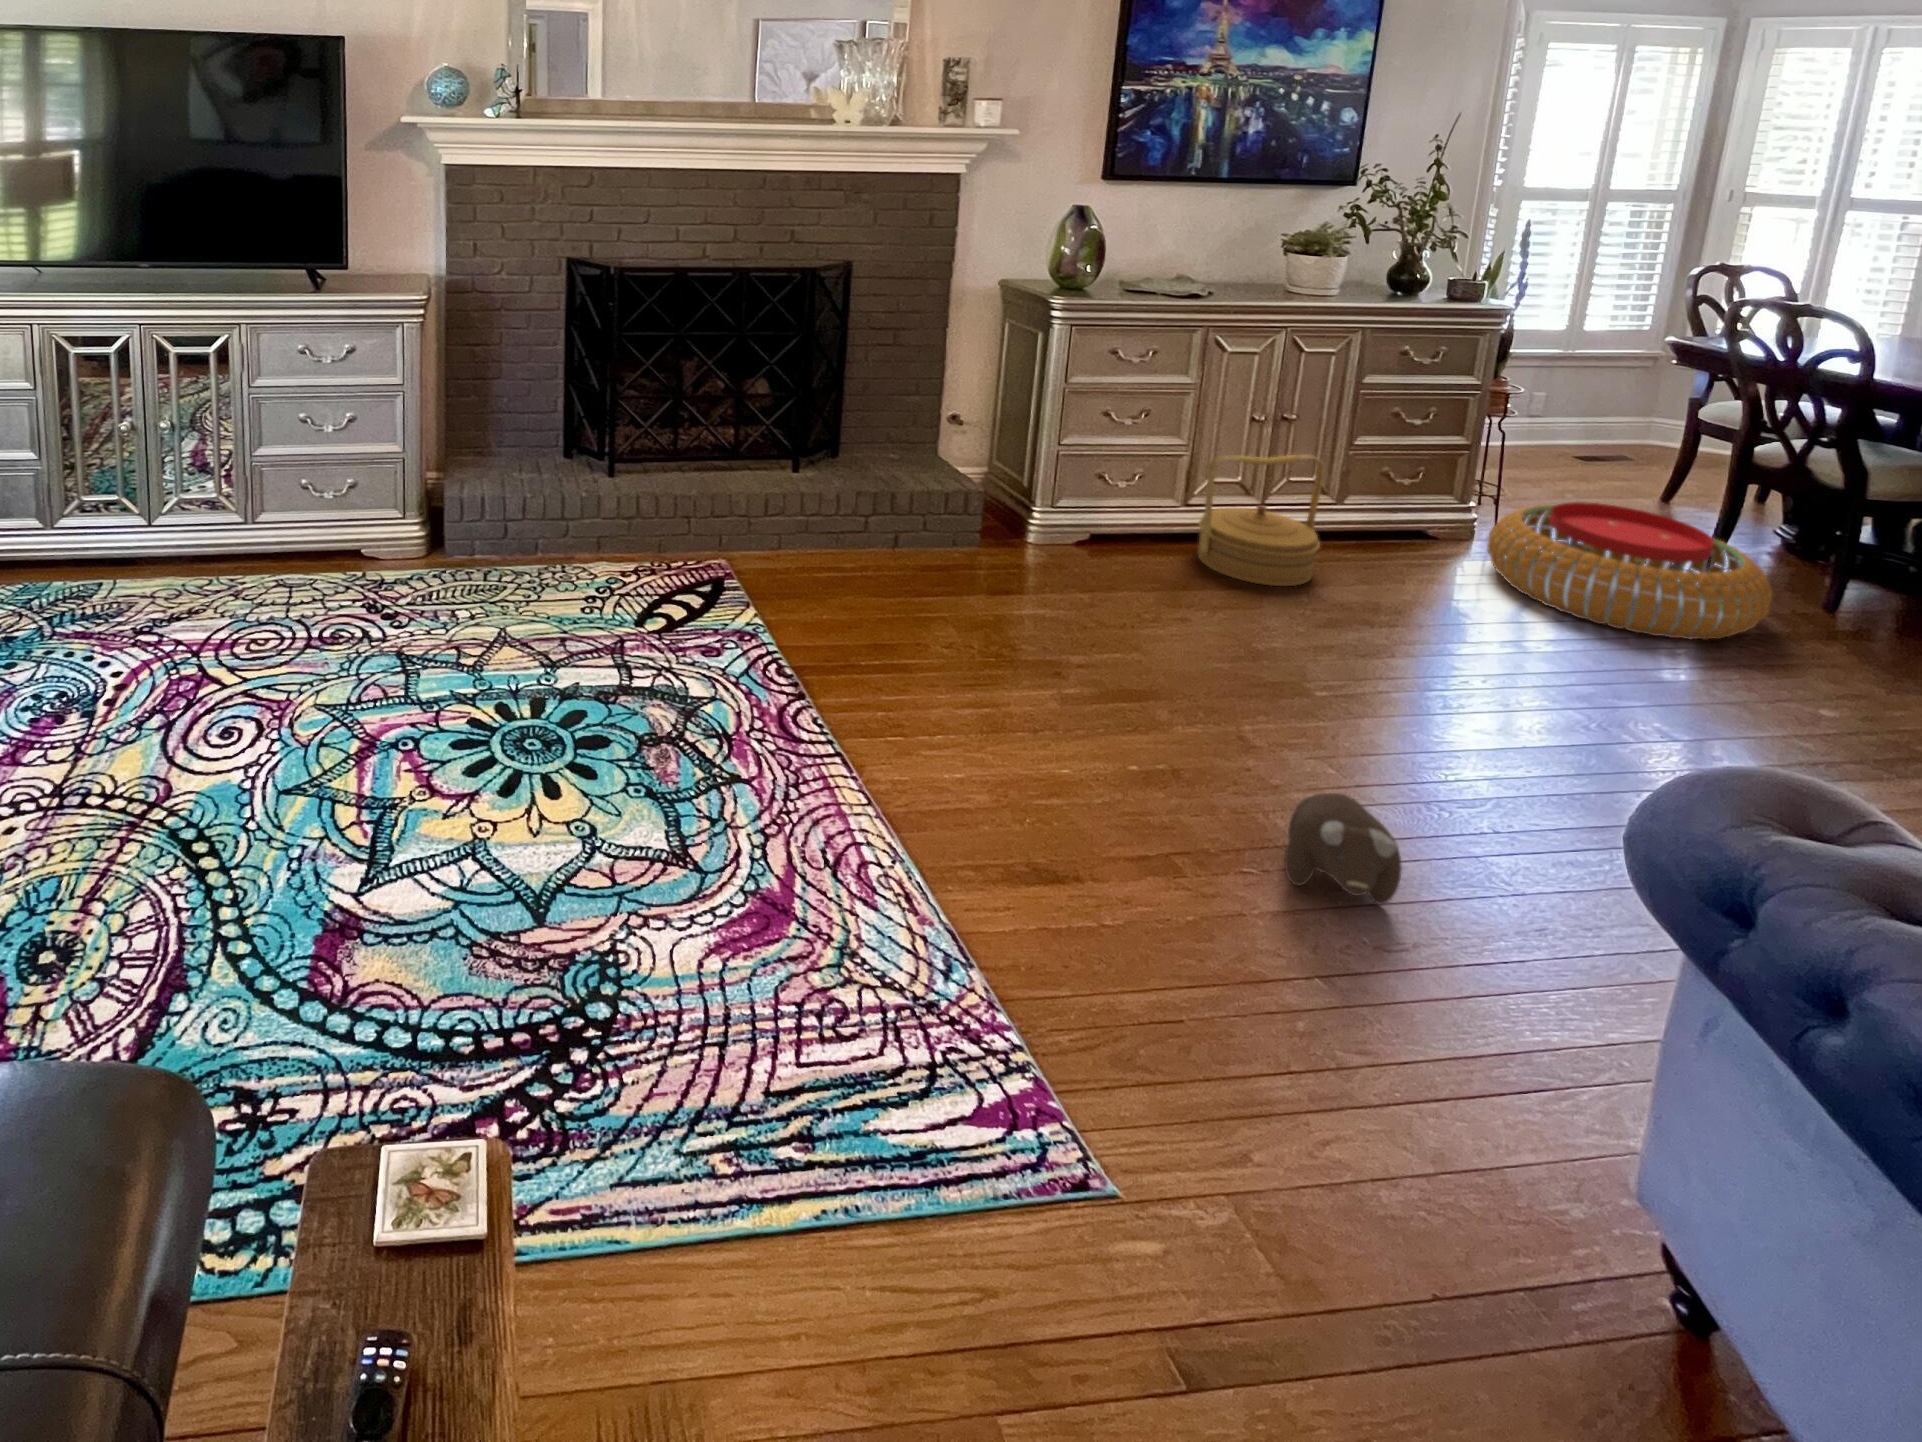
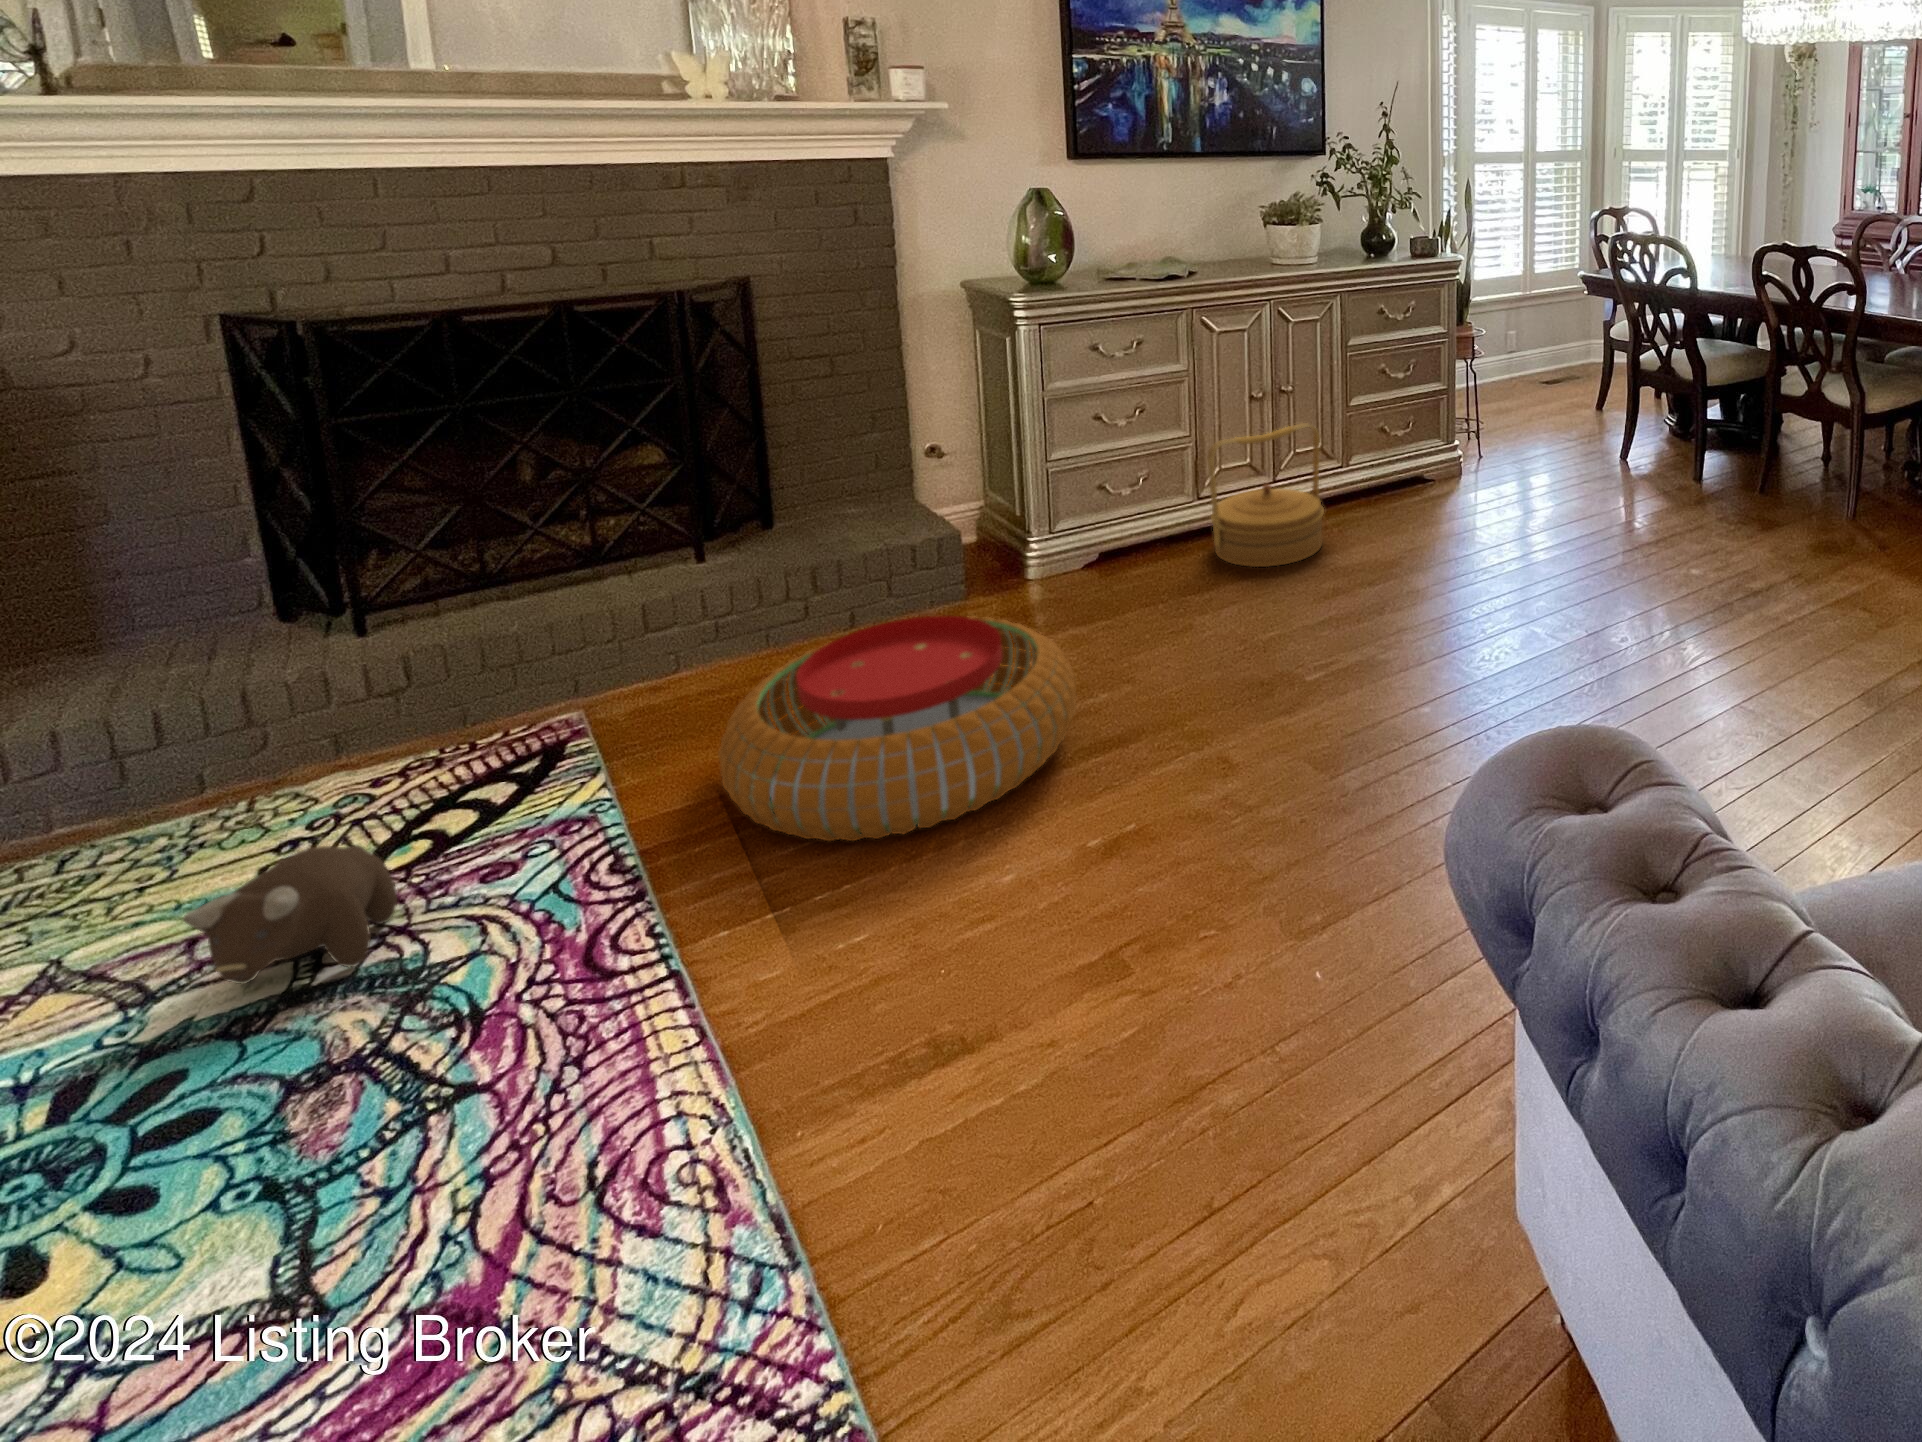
pouf: present [1487,502,1772,640] -> present [718,616,1076,842]
plush toy: present [1285,793,1402,904] -> present [182,845,397,984]

